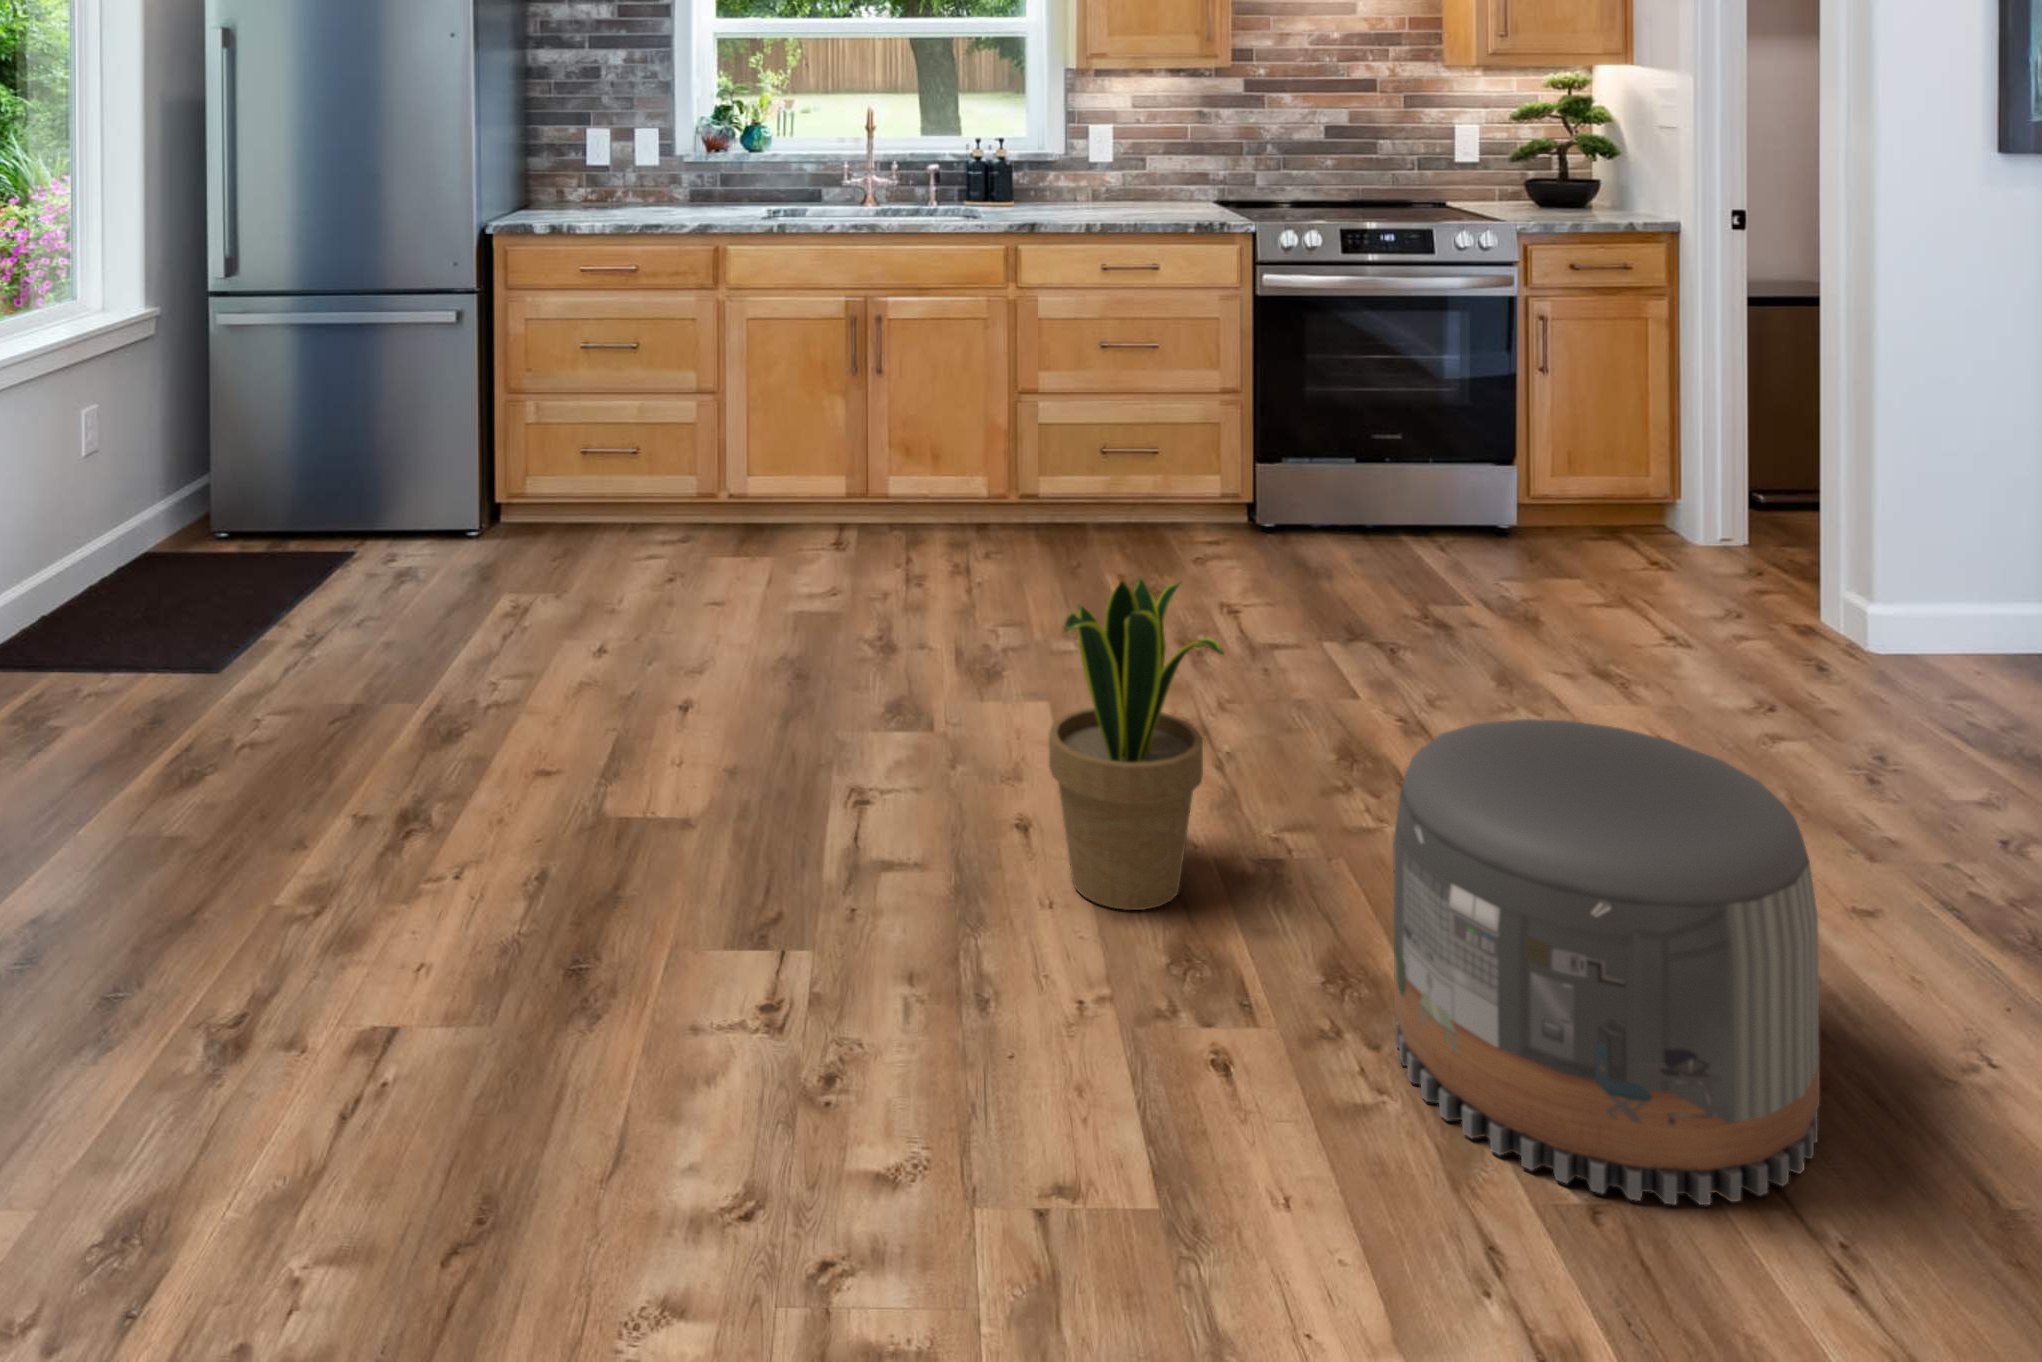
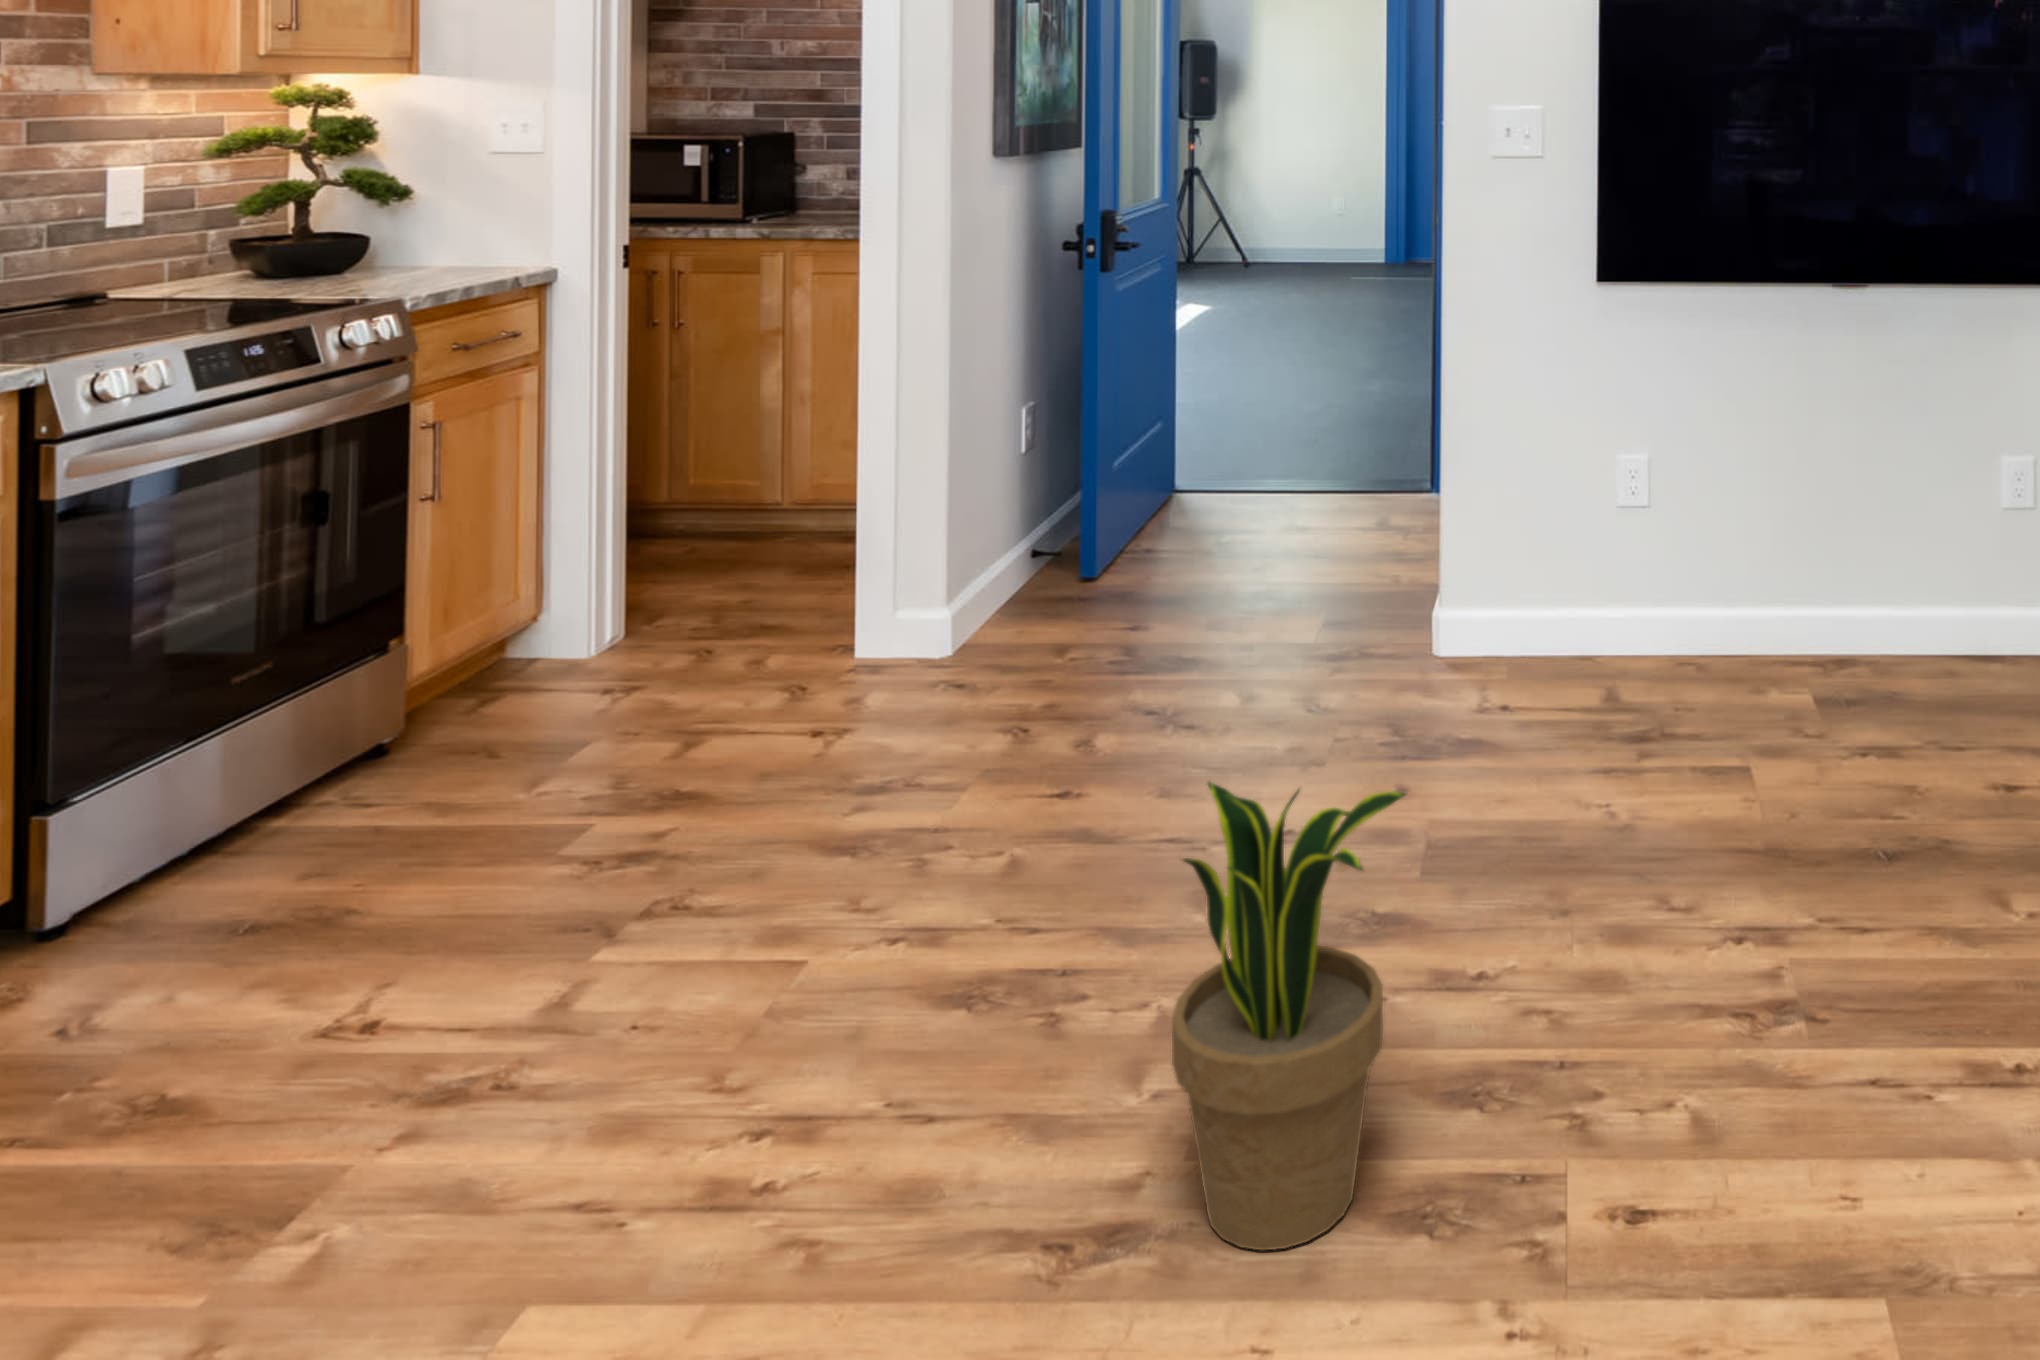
pouf: present [1393,719,1820,1205] -> none [1497,649,1825,1039]

